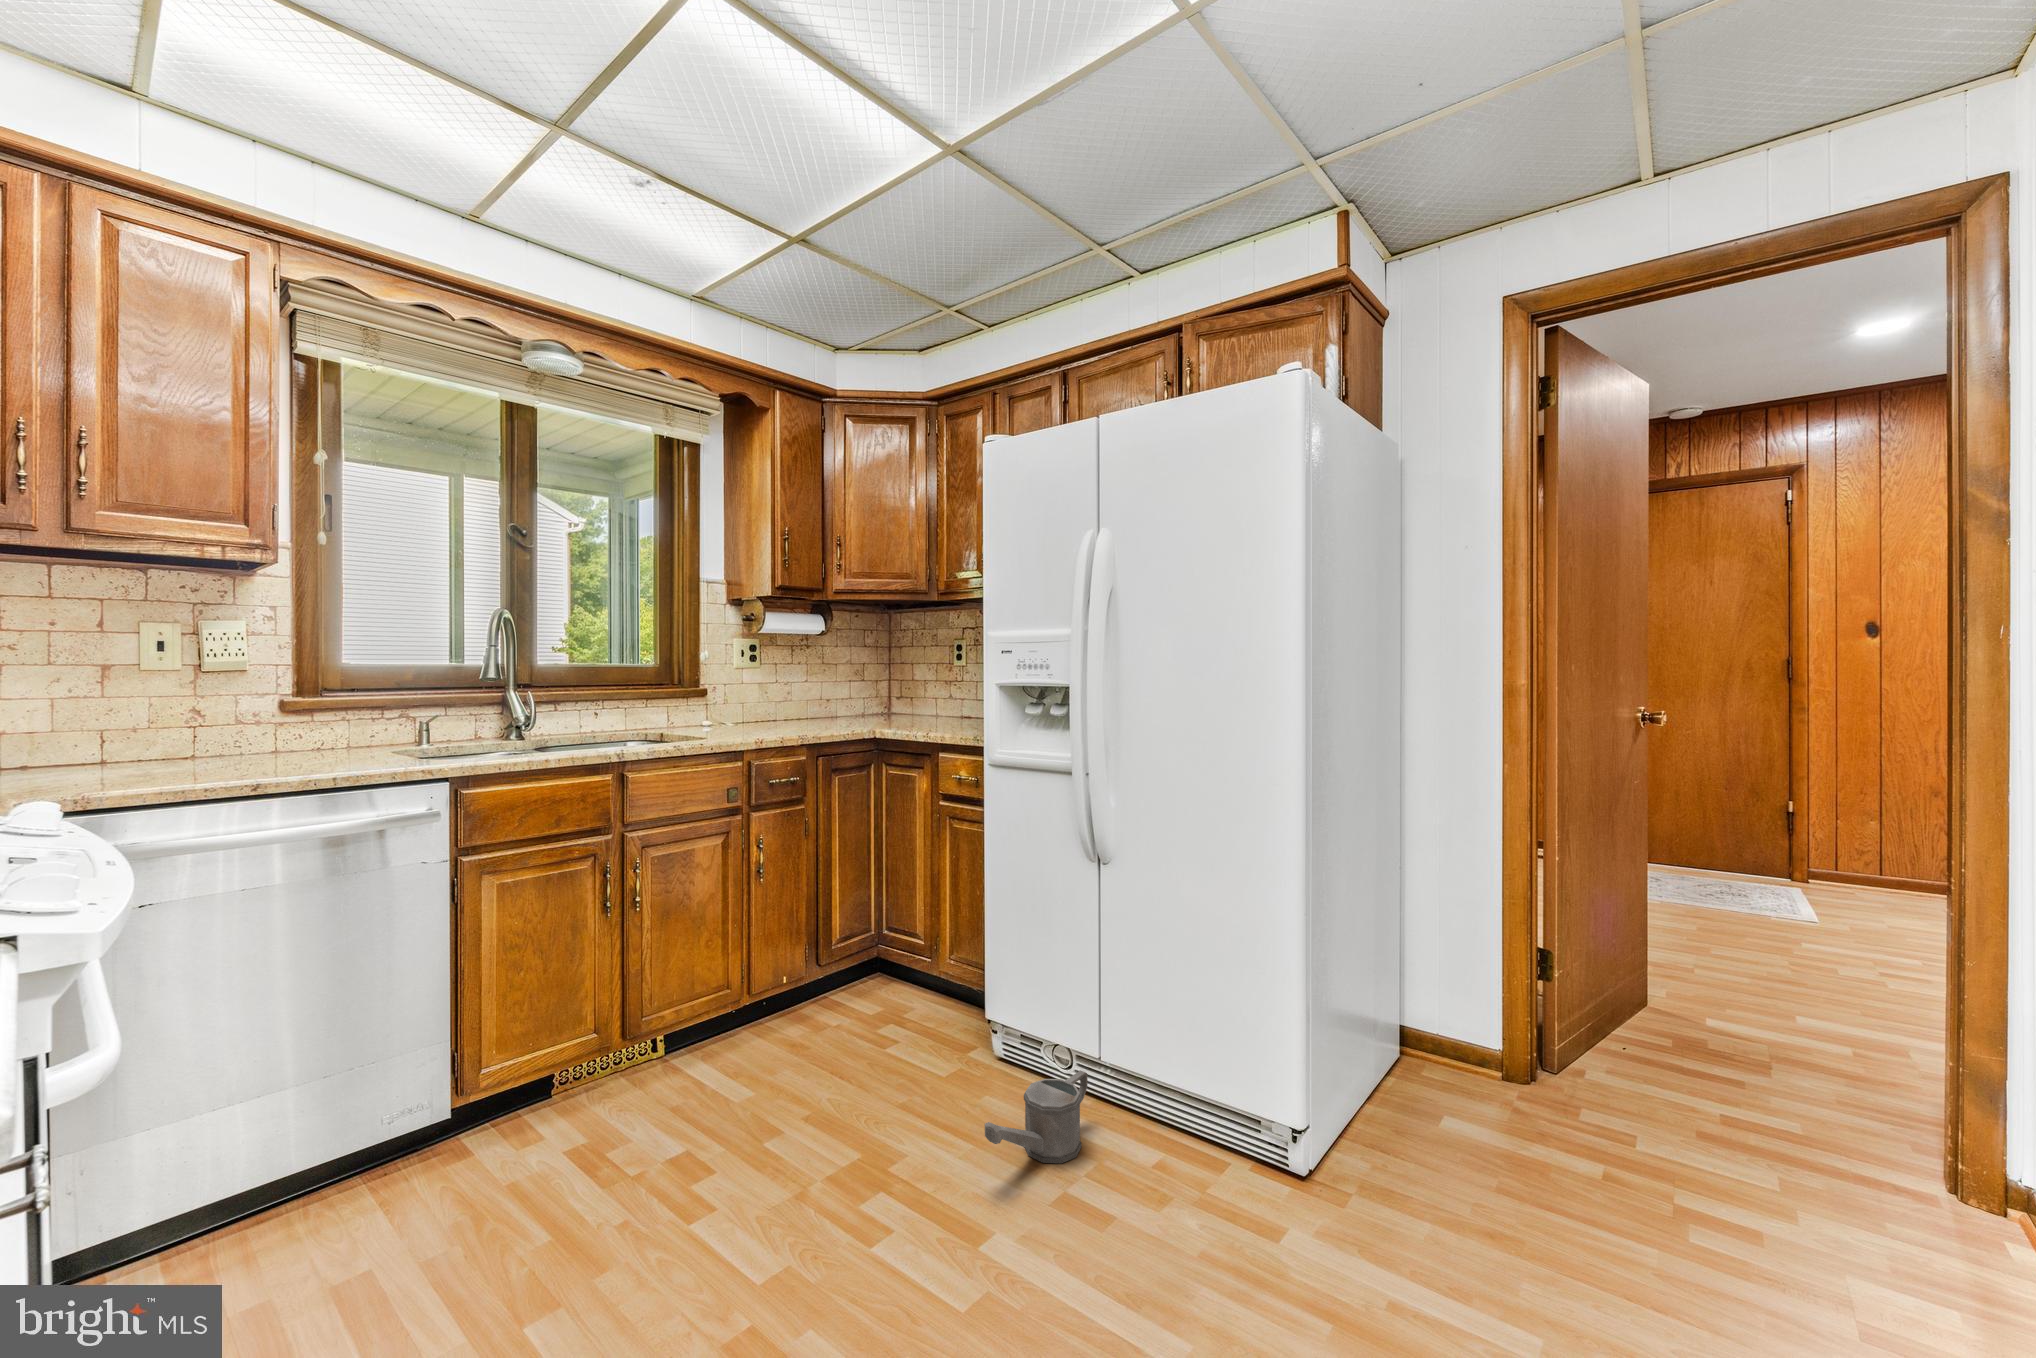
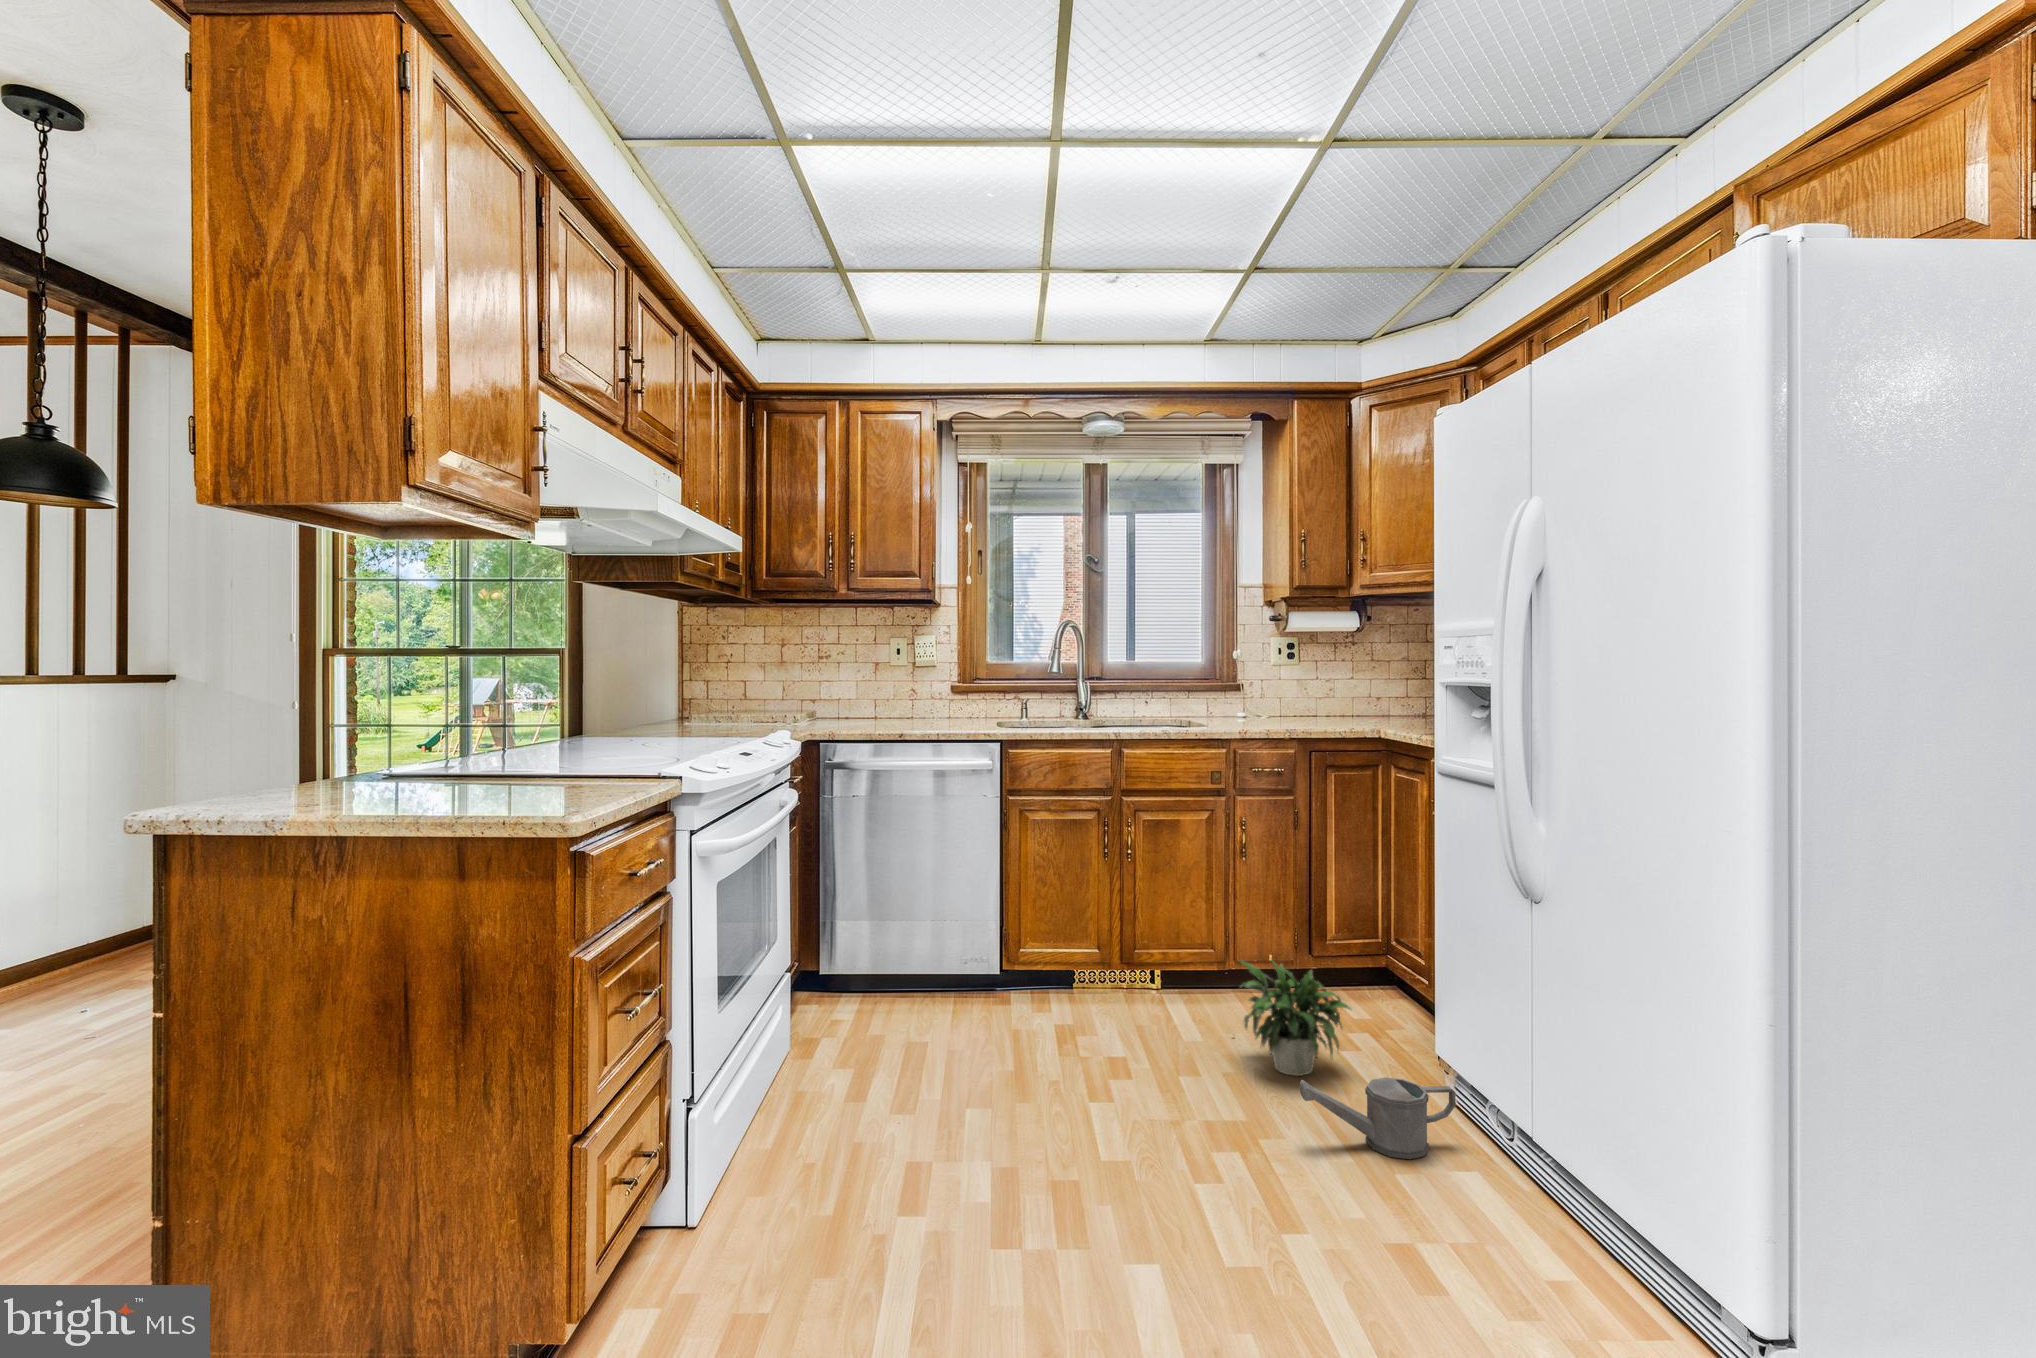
potted plant: none [802,988,955,1112] -> present [1240,959,1351,1076]

